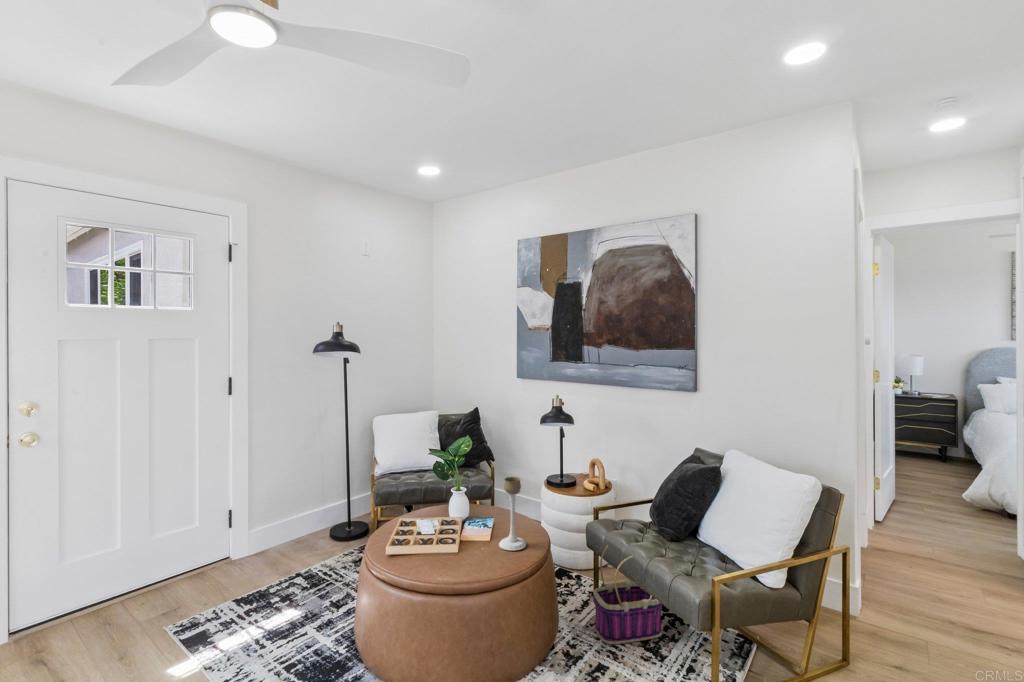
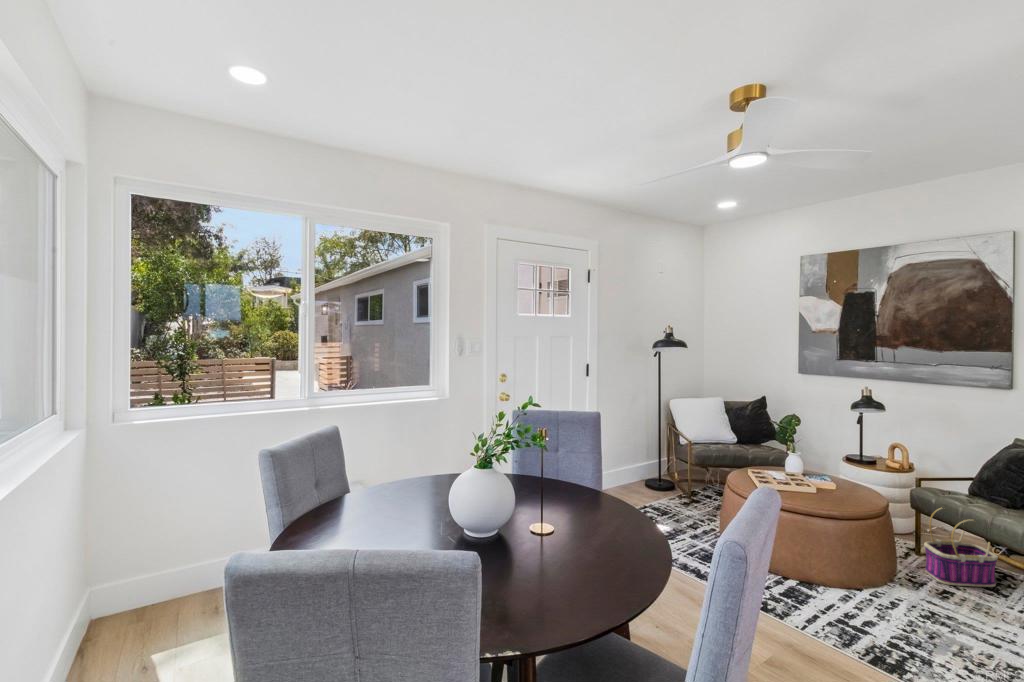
candle holder: present [499,477,526,551] -> none [843,451,868,504]

